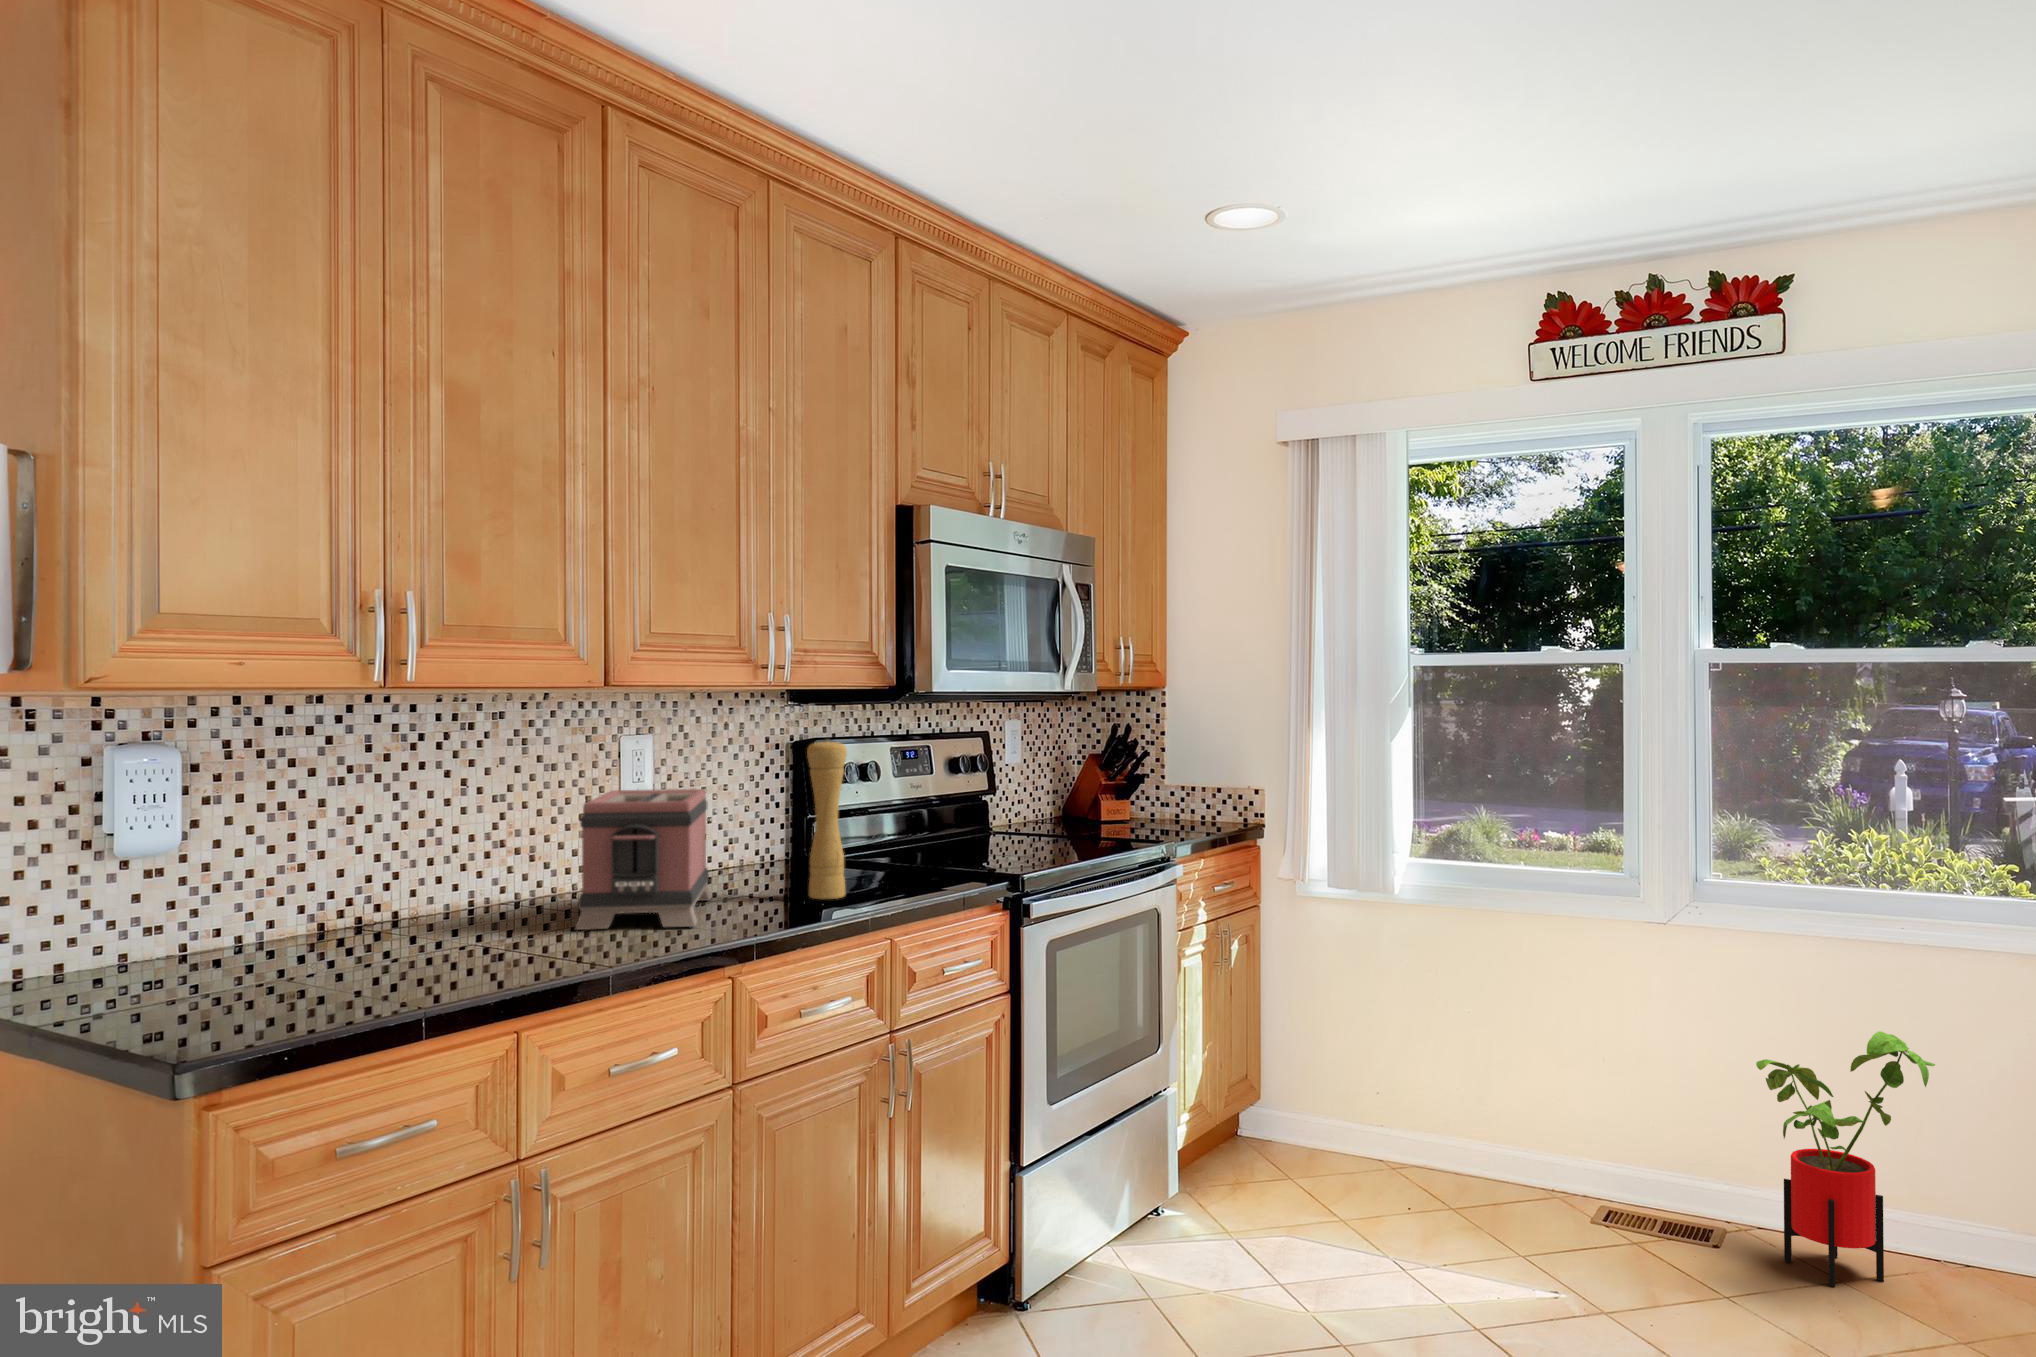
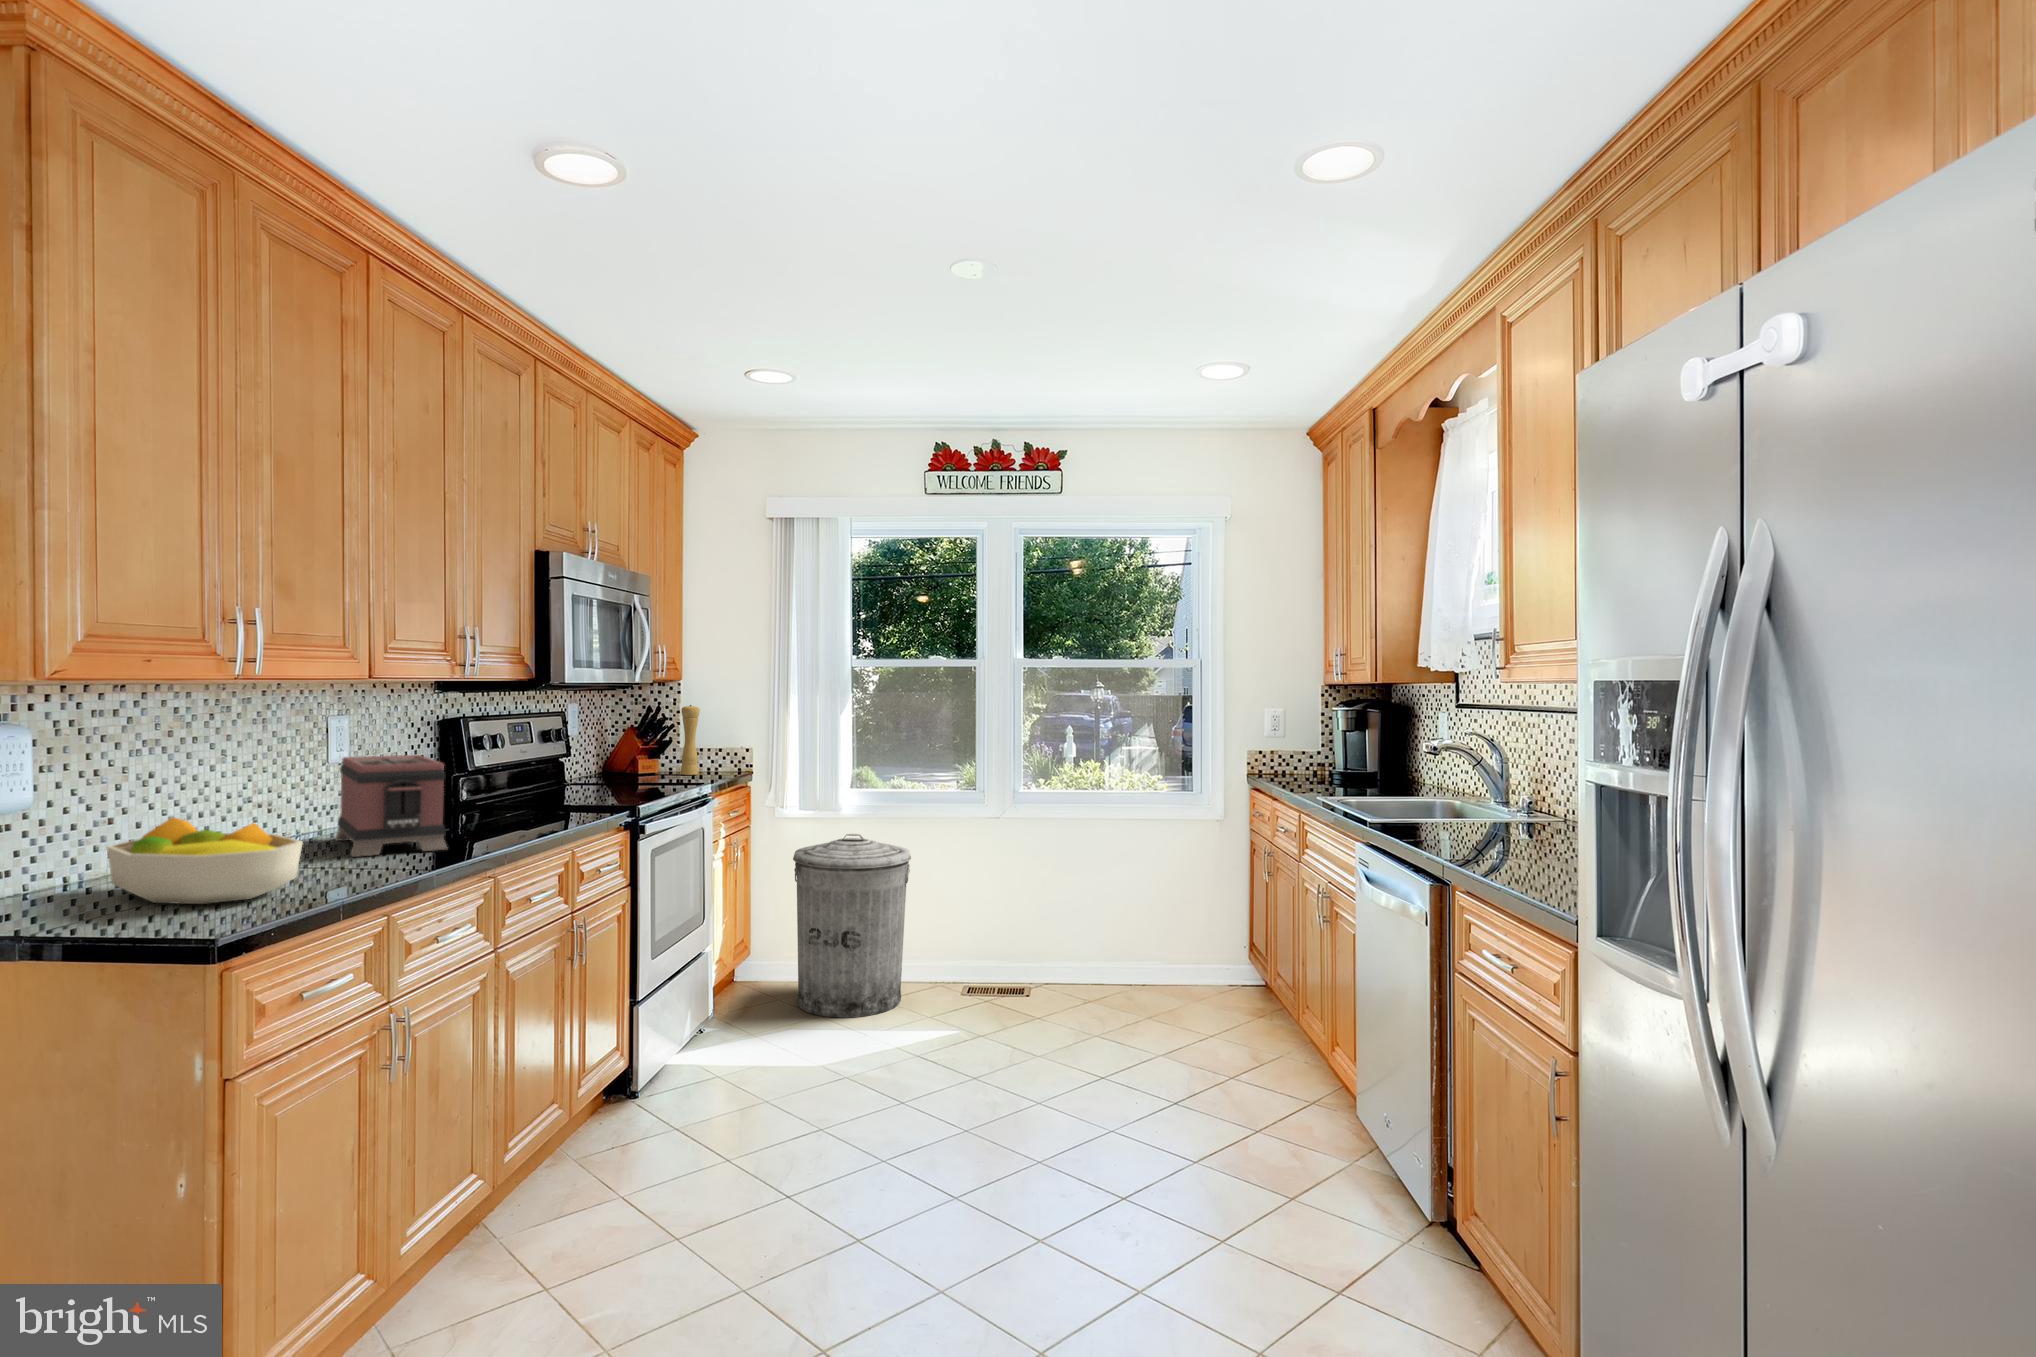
pepper mill: present [807,739,847,899] -> present [681,705,700,775]
fruit bowl: none [220,867,429,992] -> present [107,817,303,904]
trash can: none [1315,928,1512,1234] -> present [793,834,911,1018]
house plant: present [1756,1031,1935,1287] -> none [1035,870,1116,1006]

